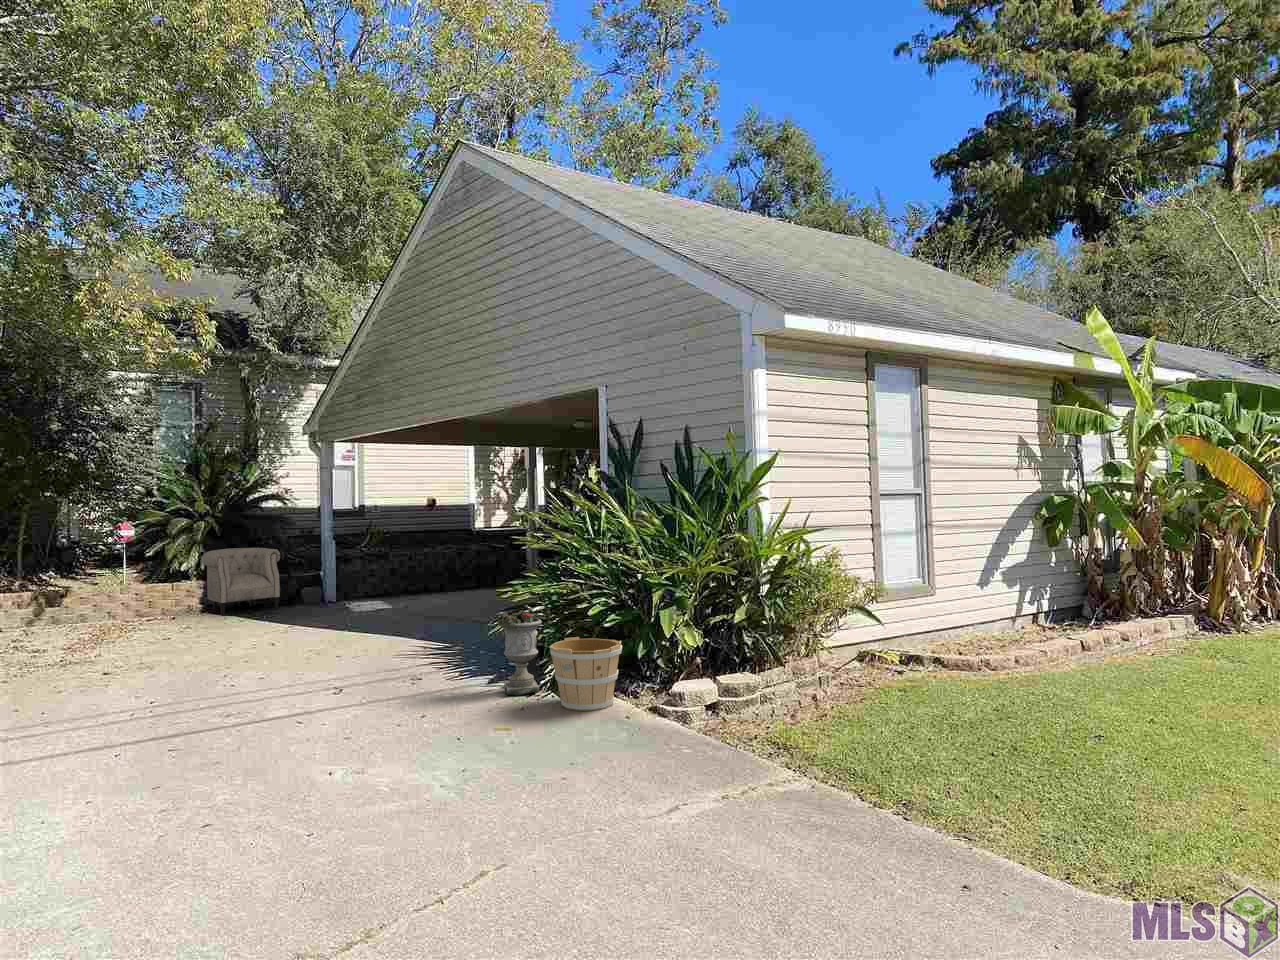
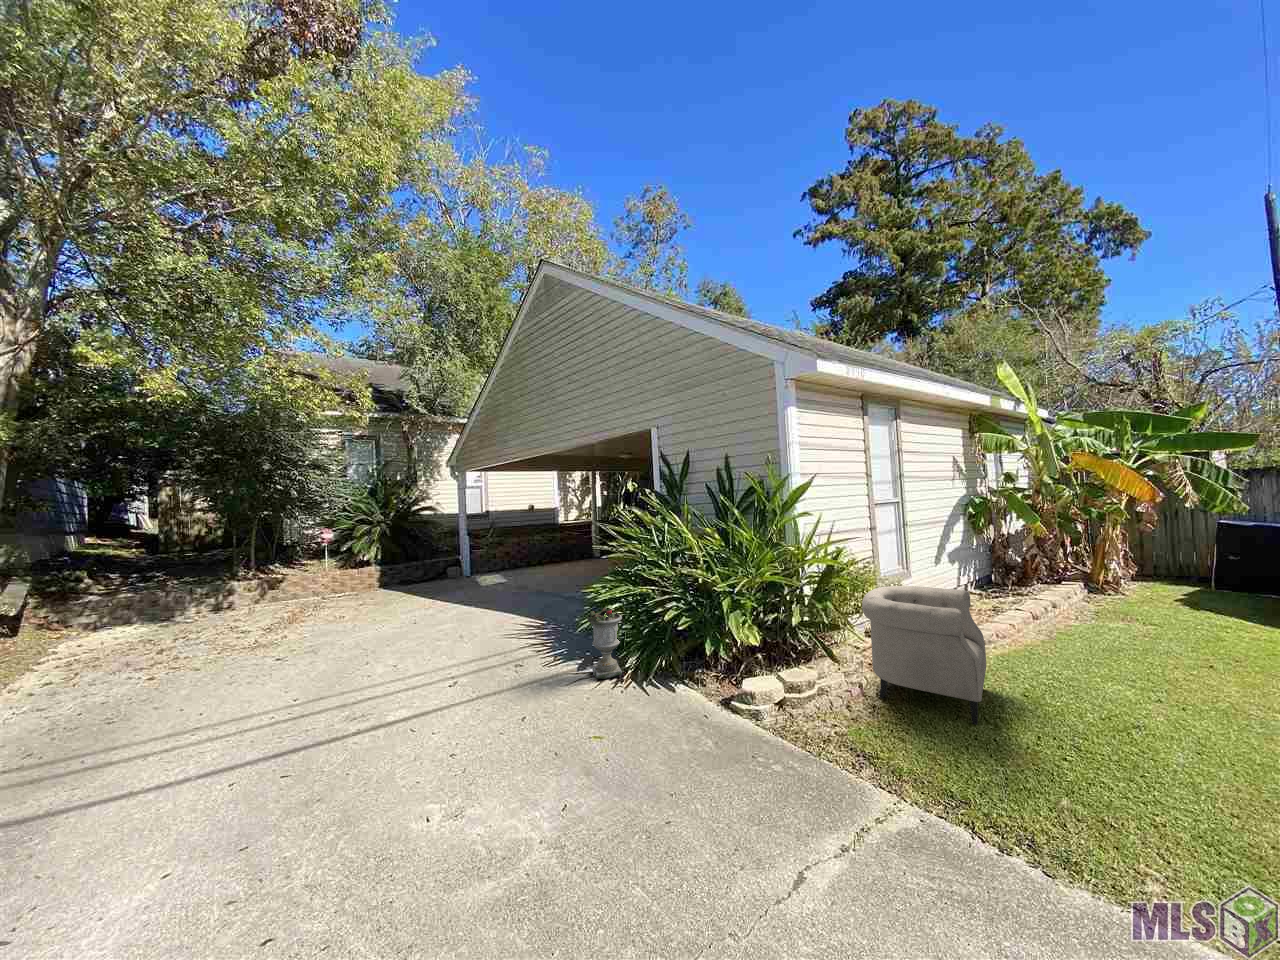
chair: present [202,548,280,616] -> present [862,586,986,725]
wooden bucket: present [550,637,622,711] -> none [633,631,693,699]

